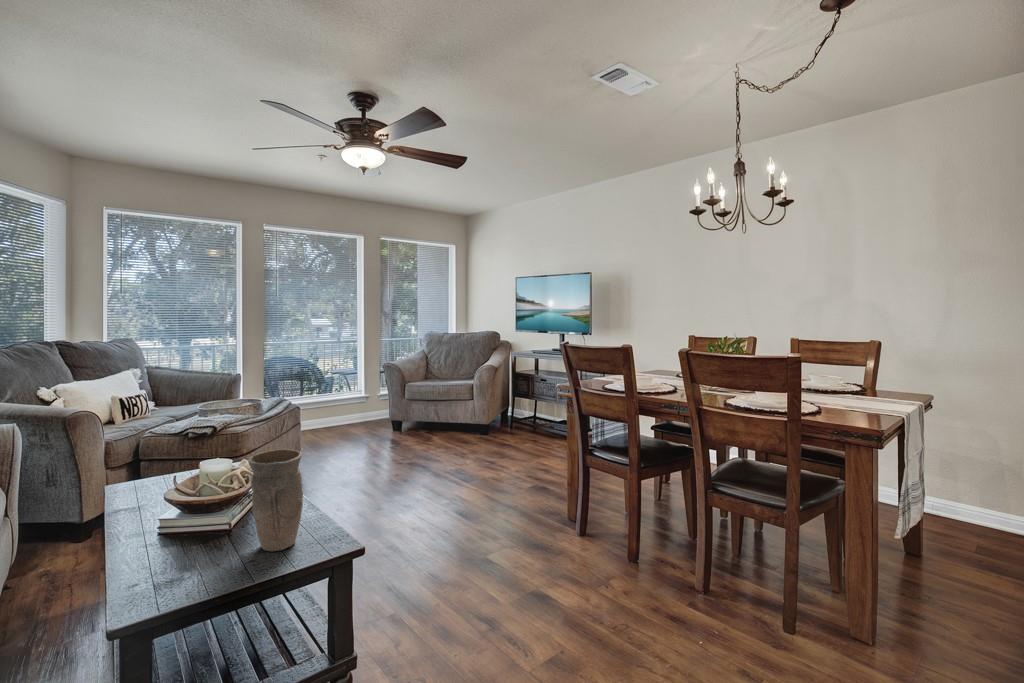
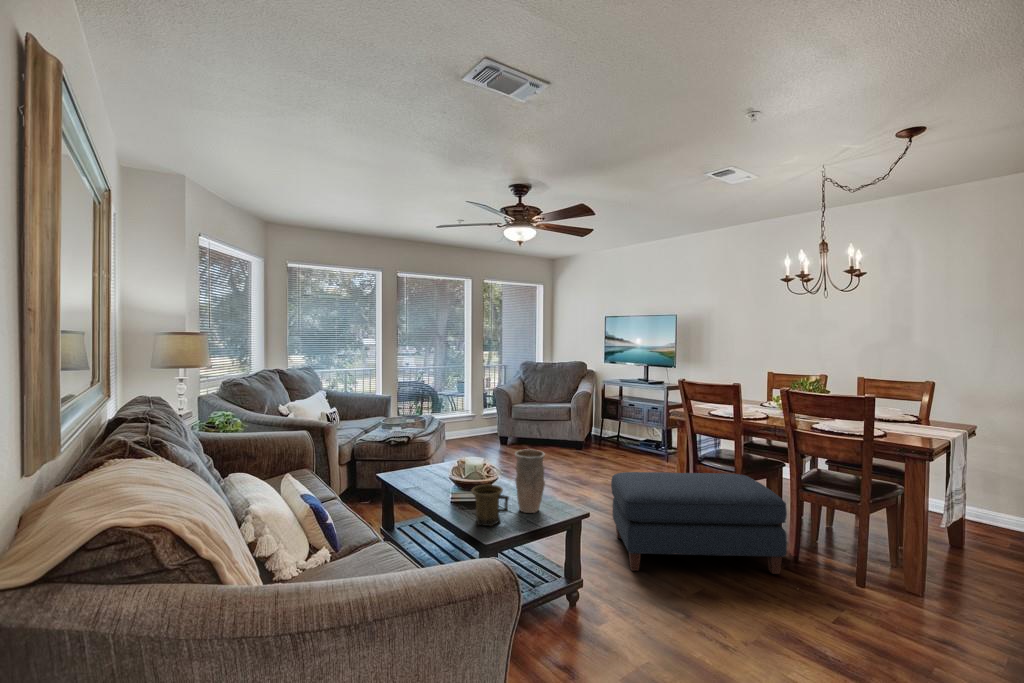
ottoman: none [458,468,685,615] -> present [611,472,787,574]
mug: none [149,510,221,583] -> present [471,485,509,526]

